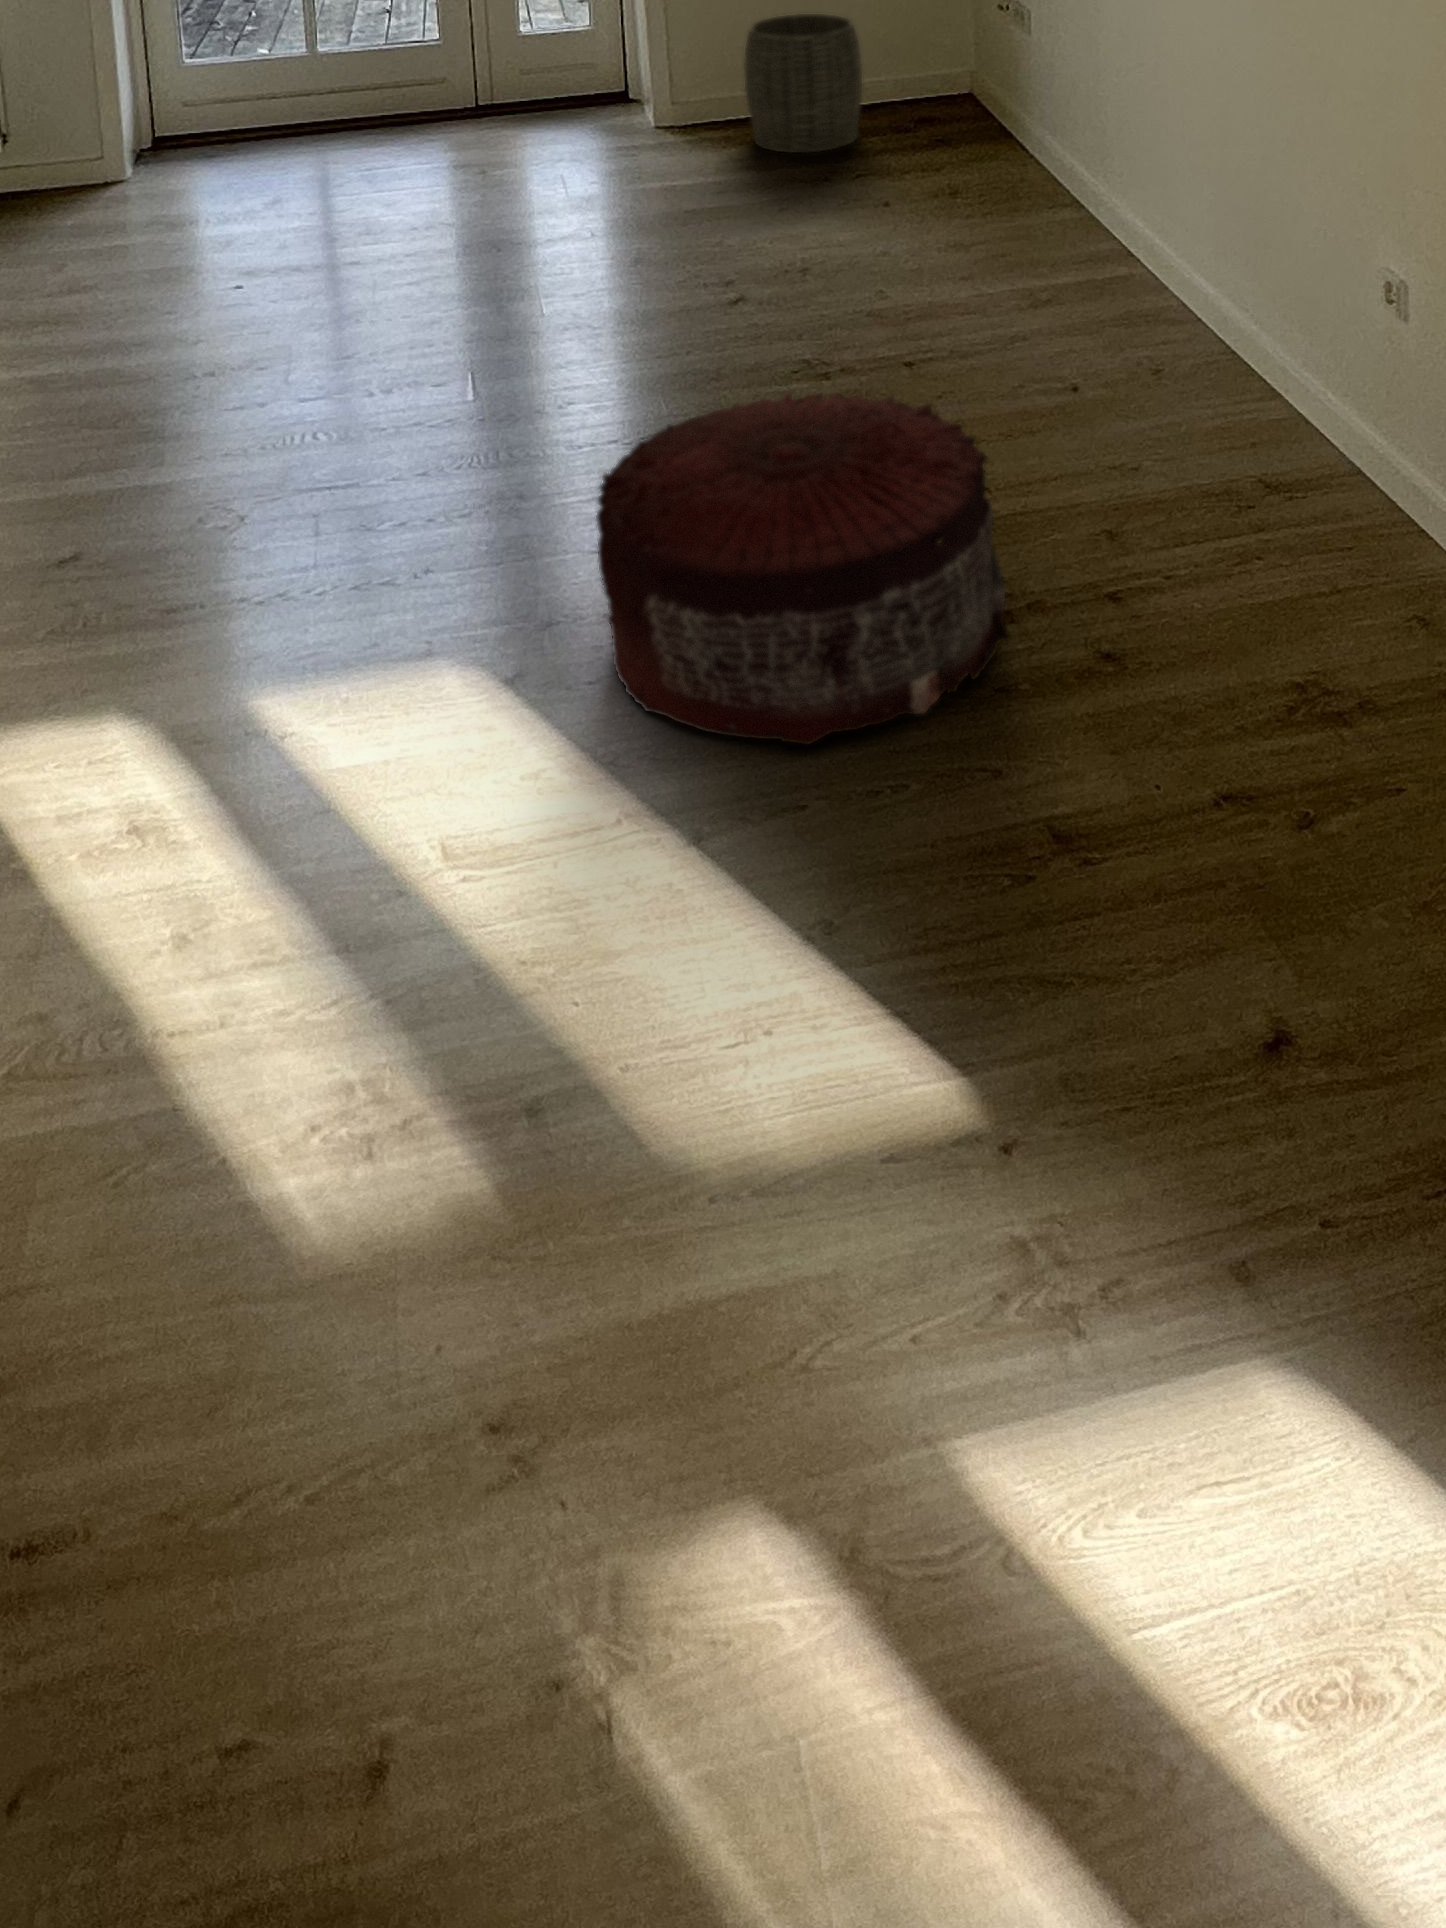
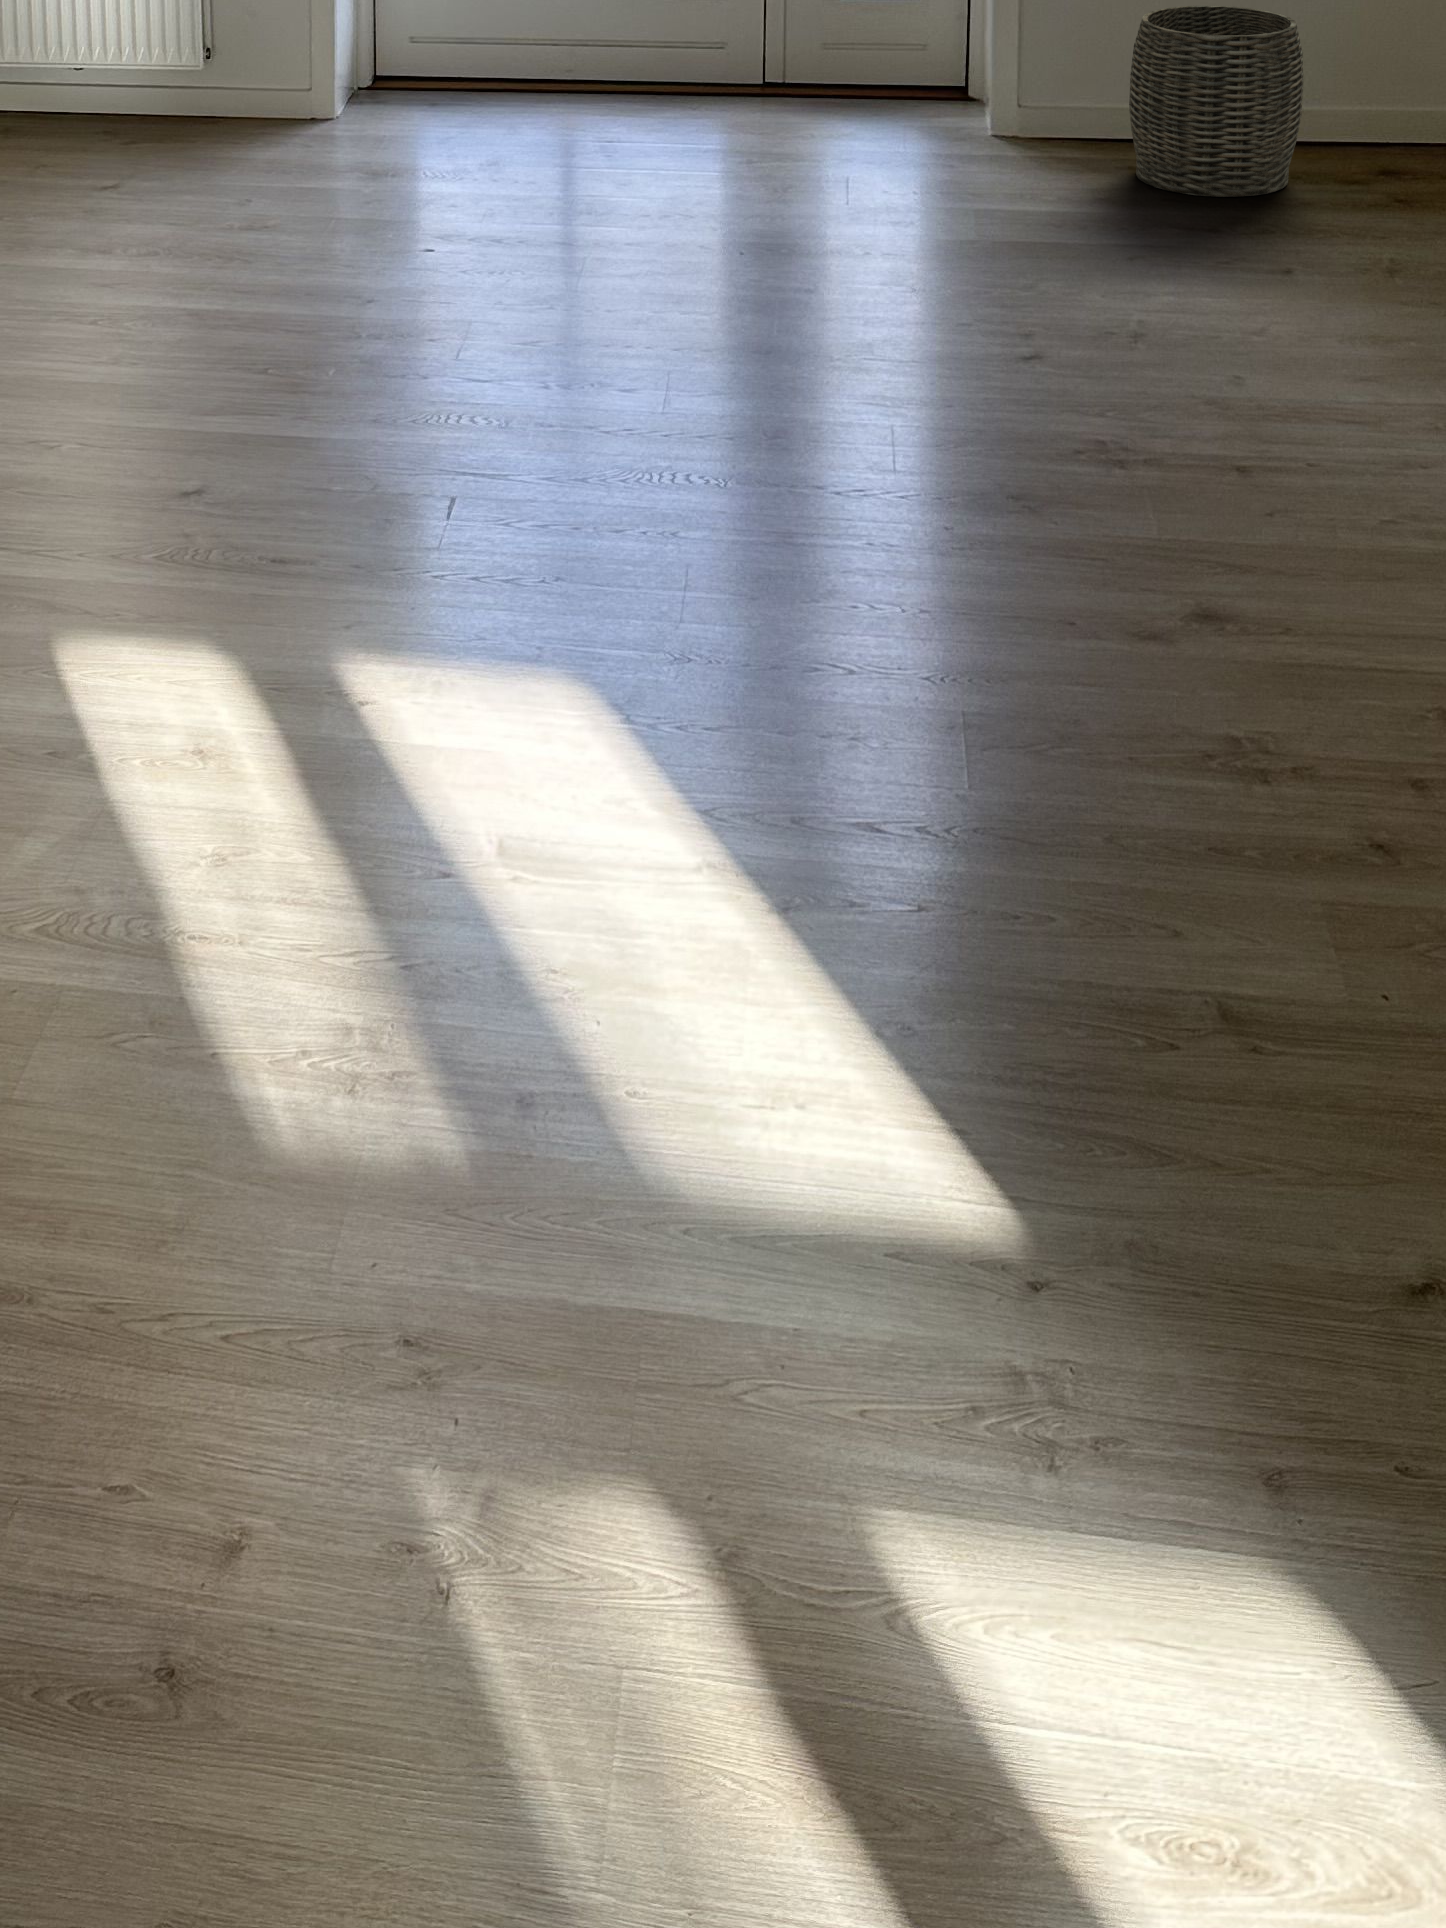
pouf: present [596,393,1009,745] -> none [741,446,1258,852]

